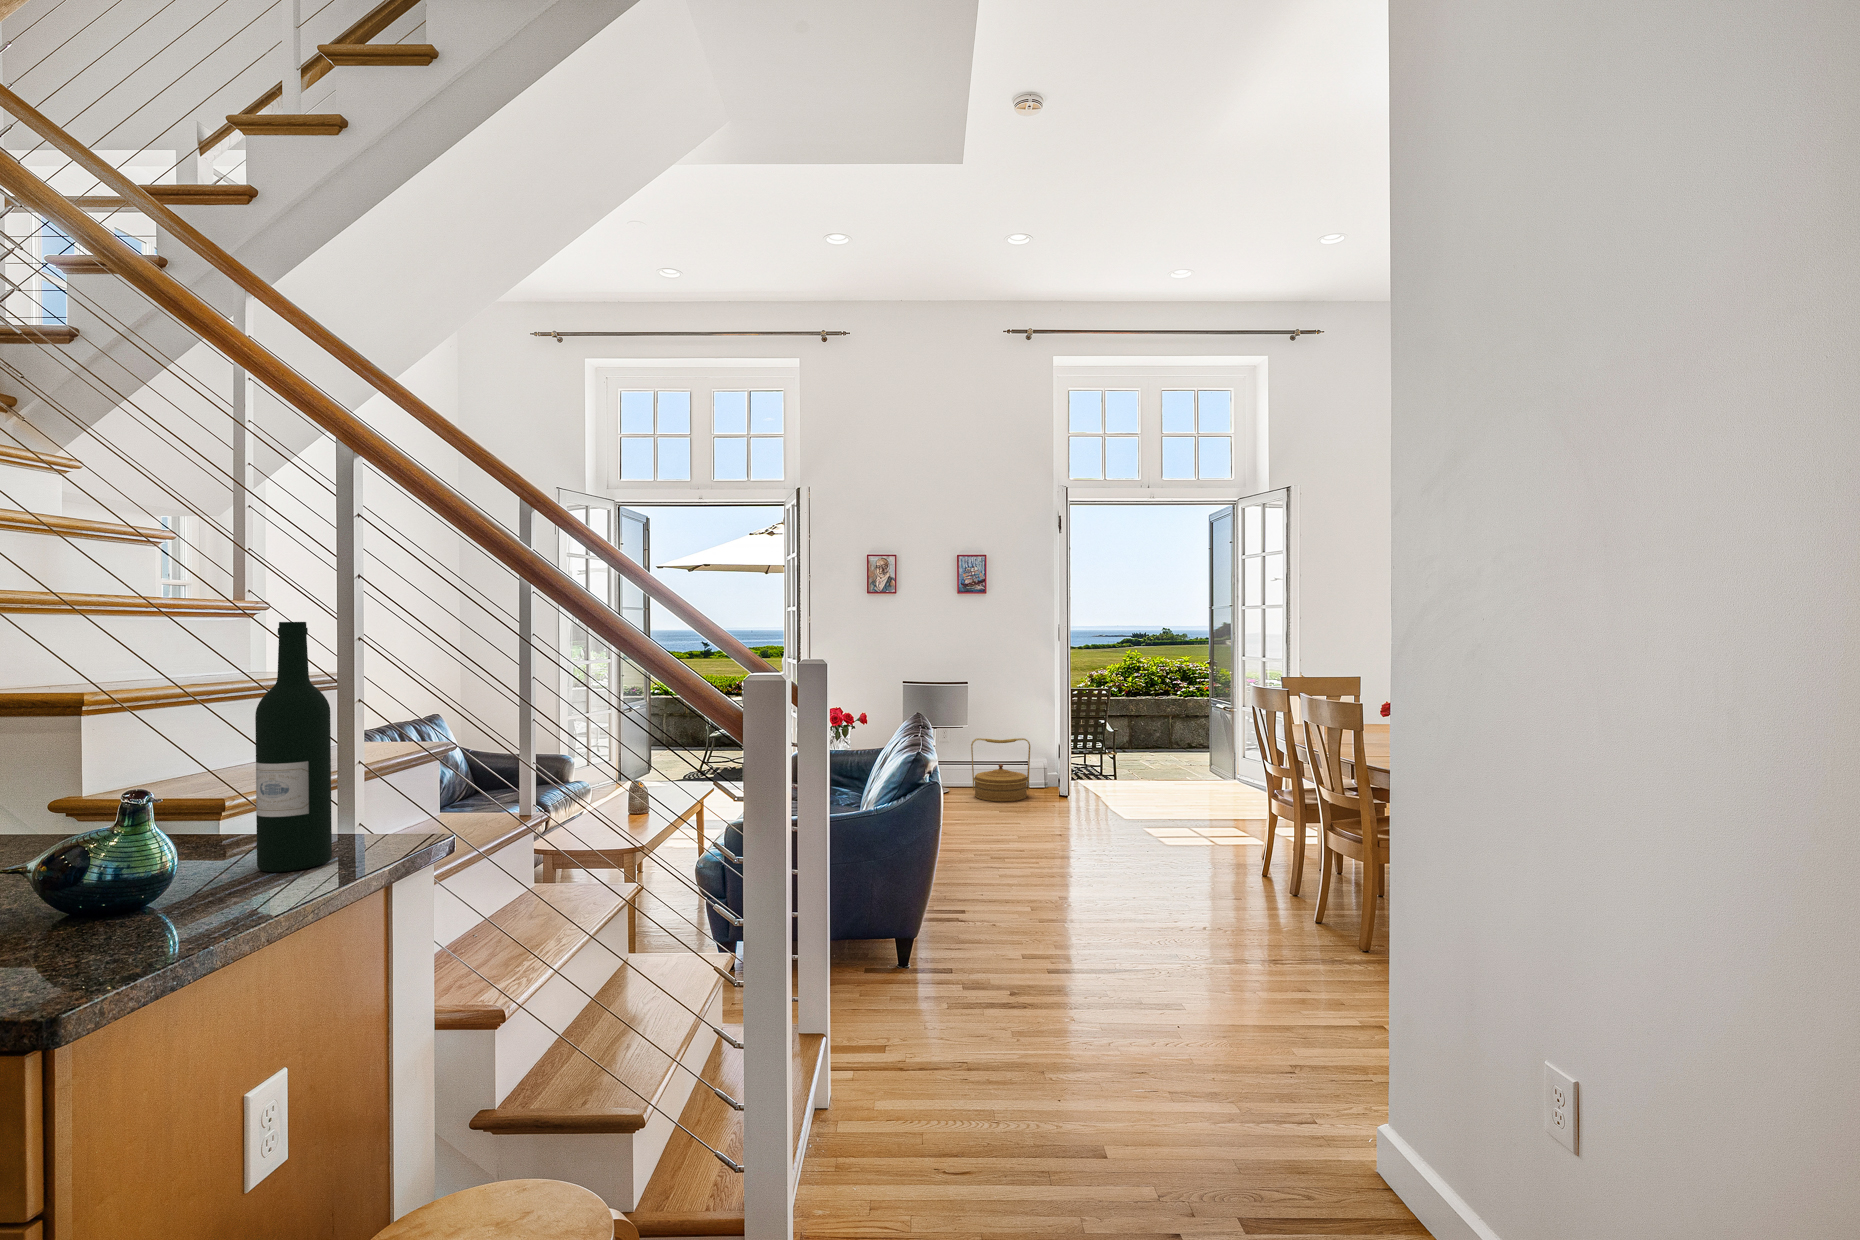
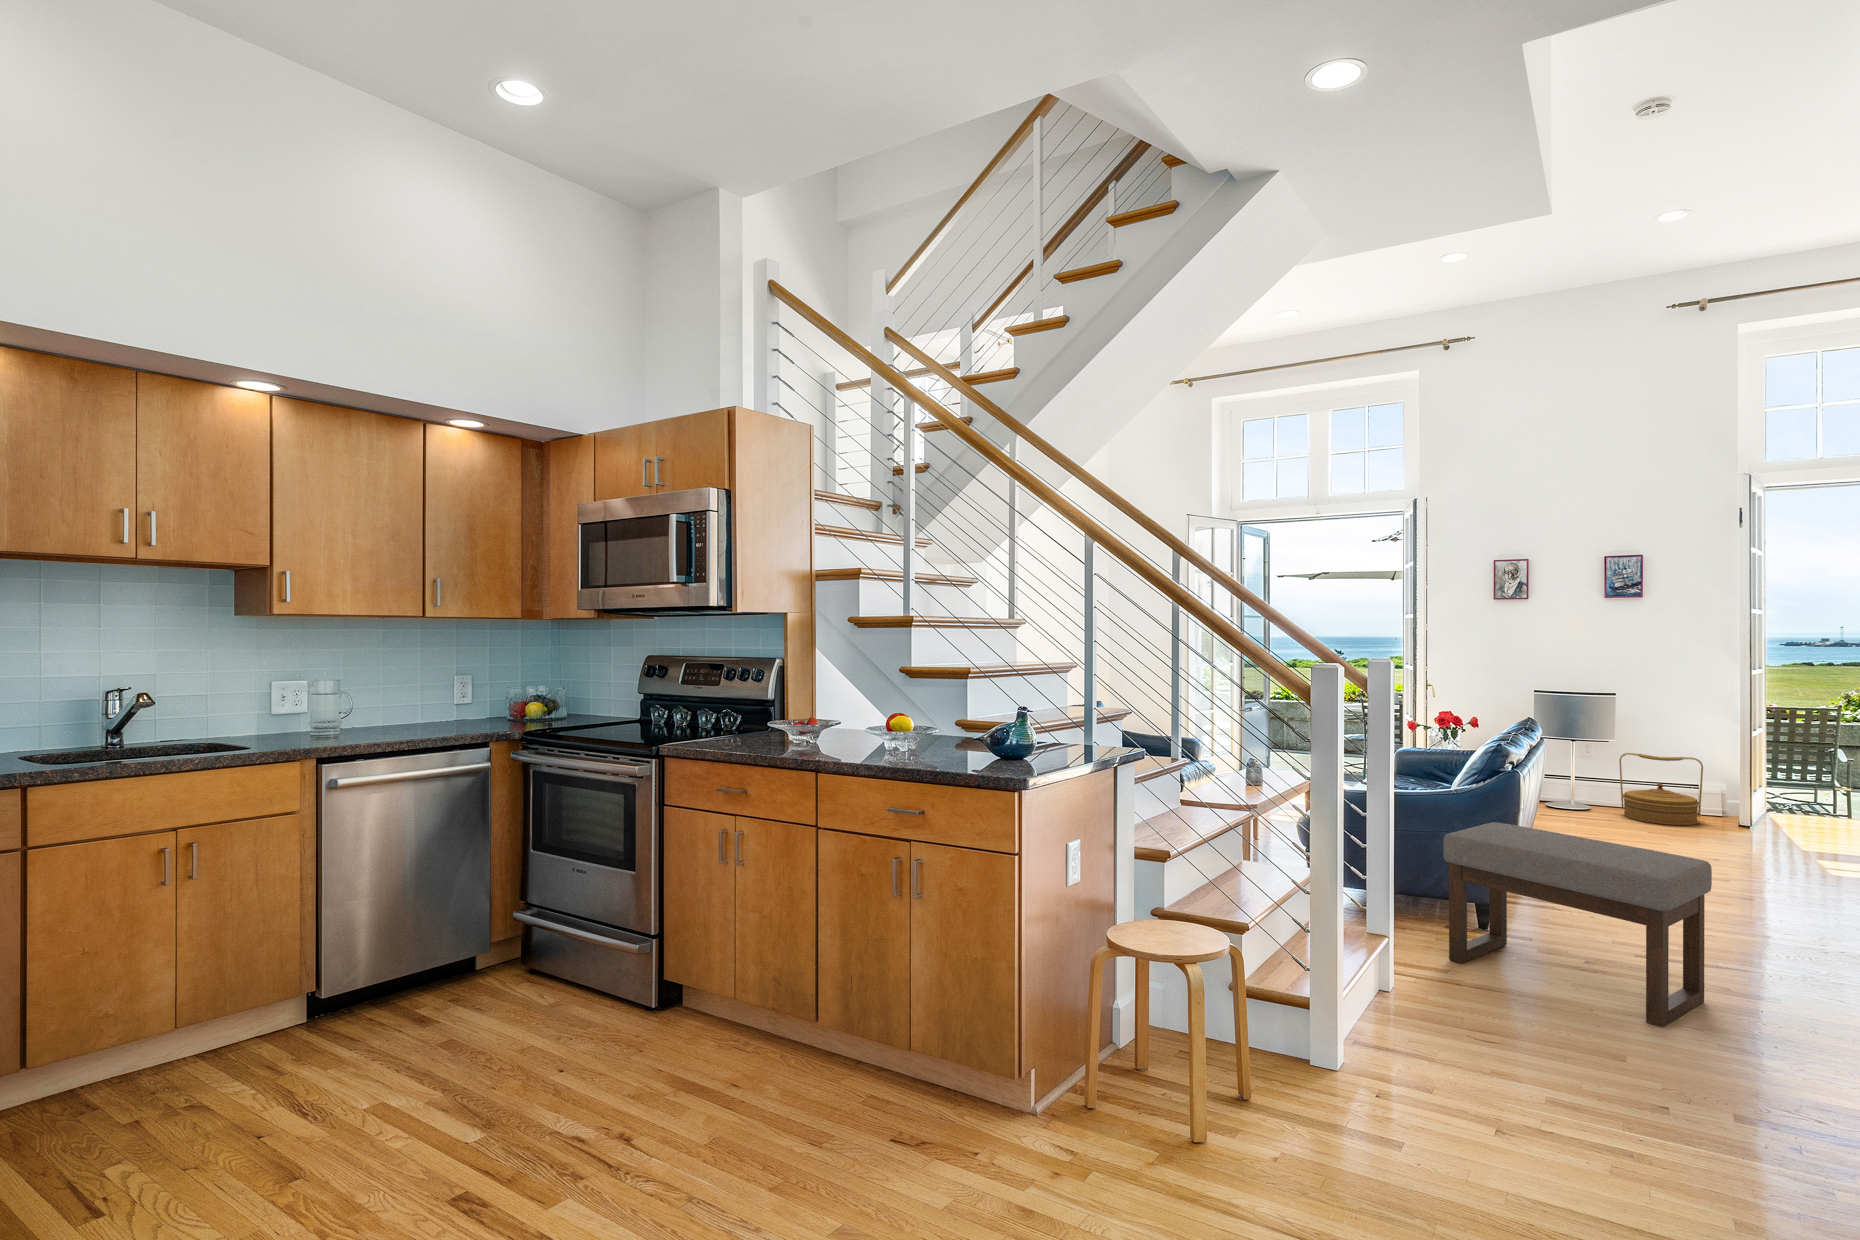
wine bottle: present [255,622,332,872] -> none [1056,639,1084,752]
ottoman: none [878,838,1117,1047] -> present [1443,822,1712,1027]

